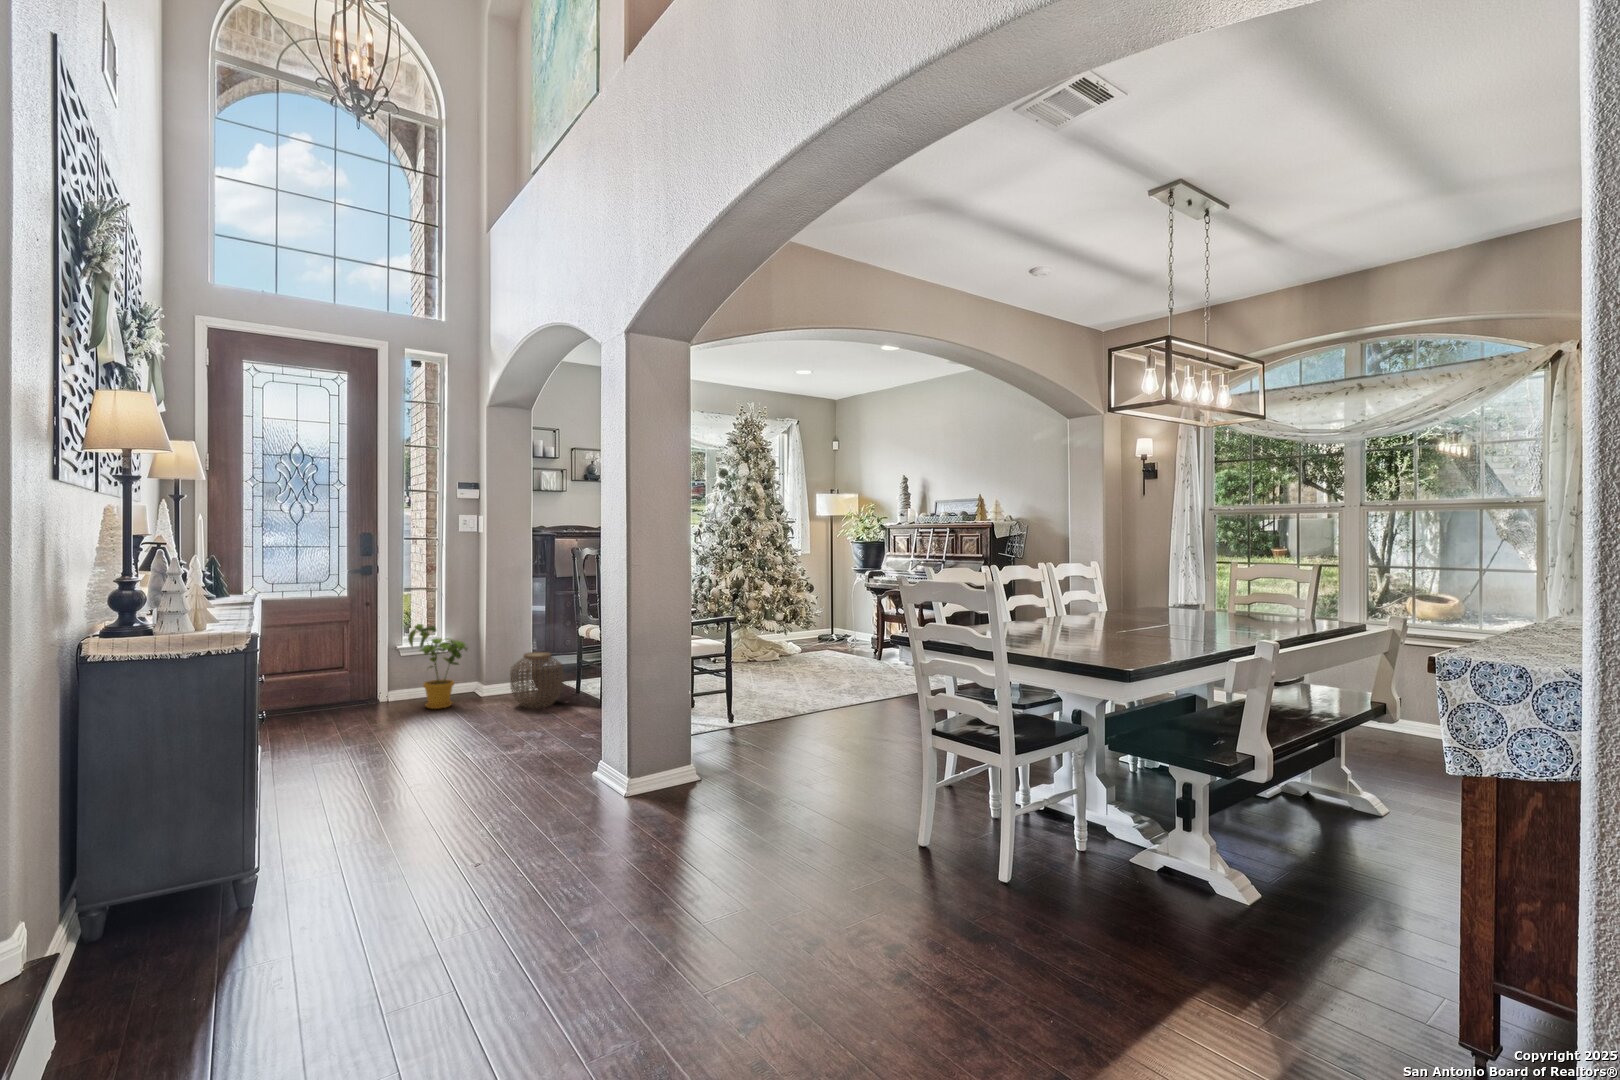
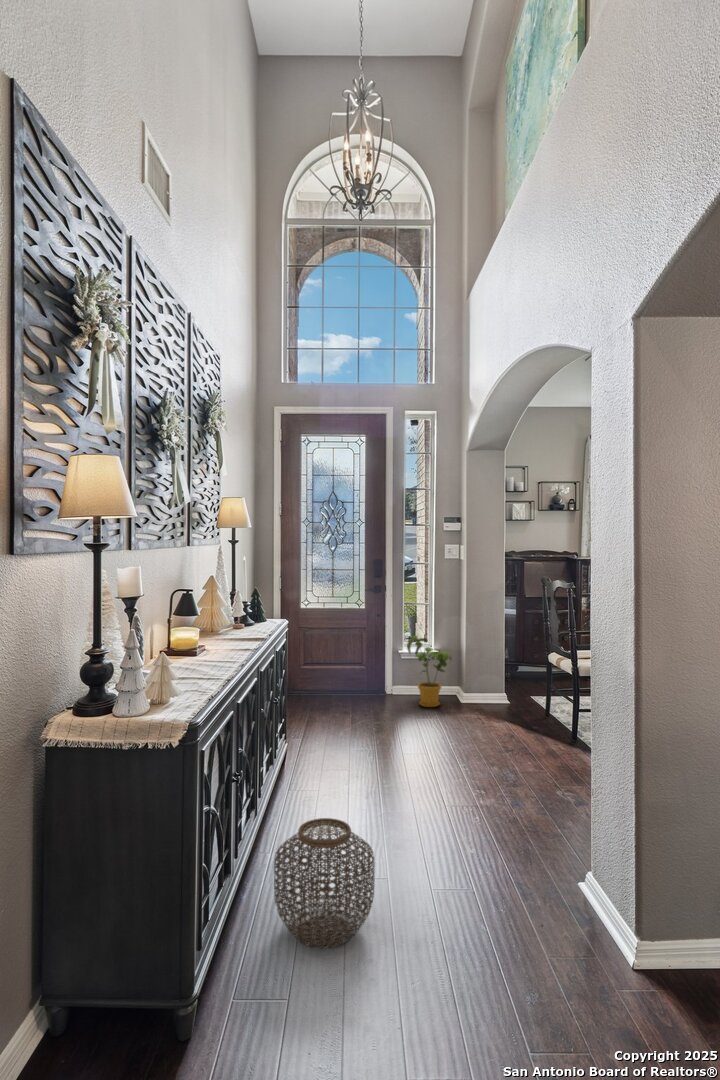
woven basket: present [510,652,564,708] -> present [274,818,375,948]

